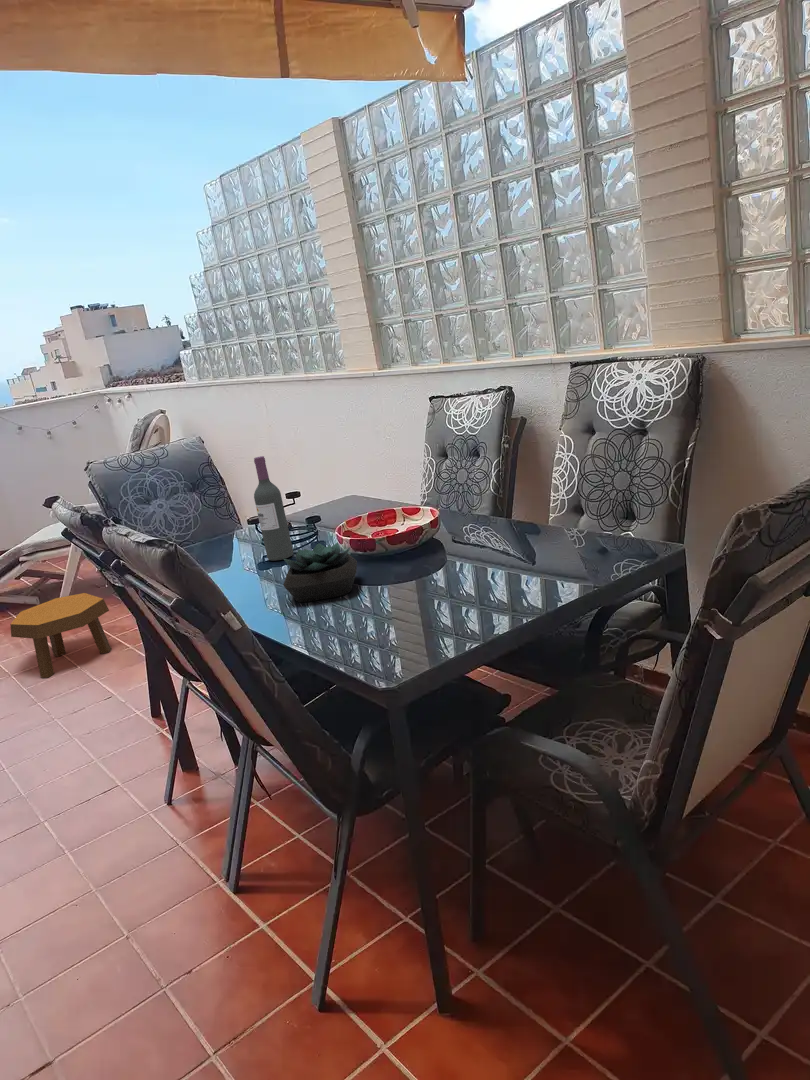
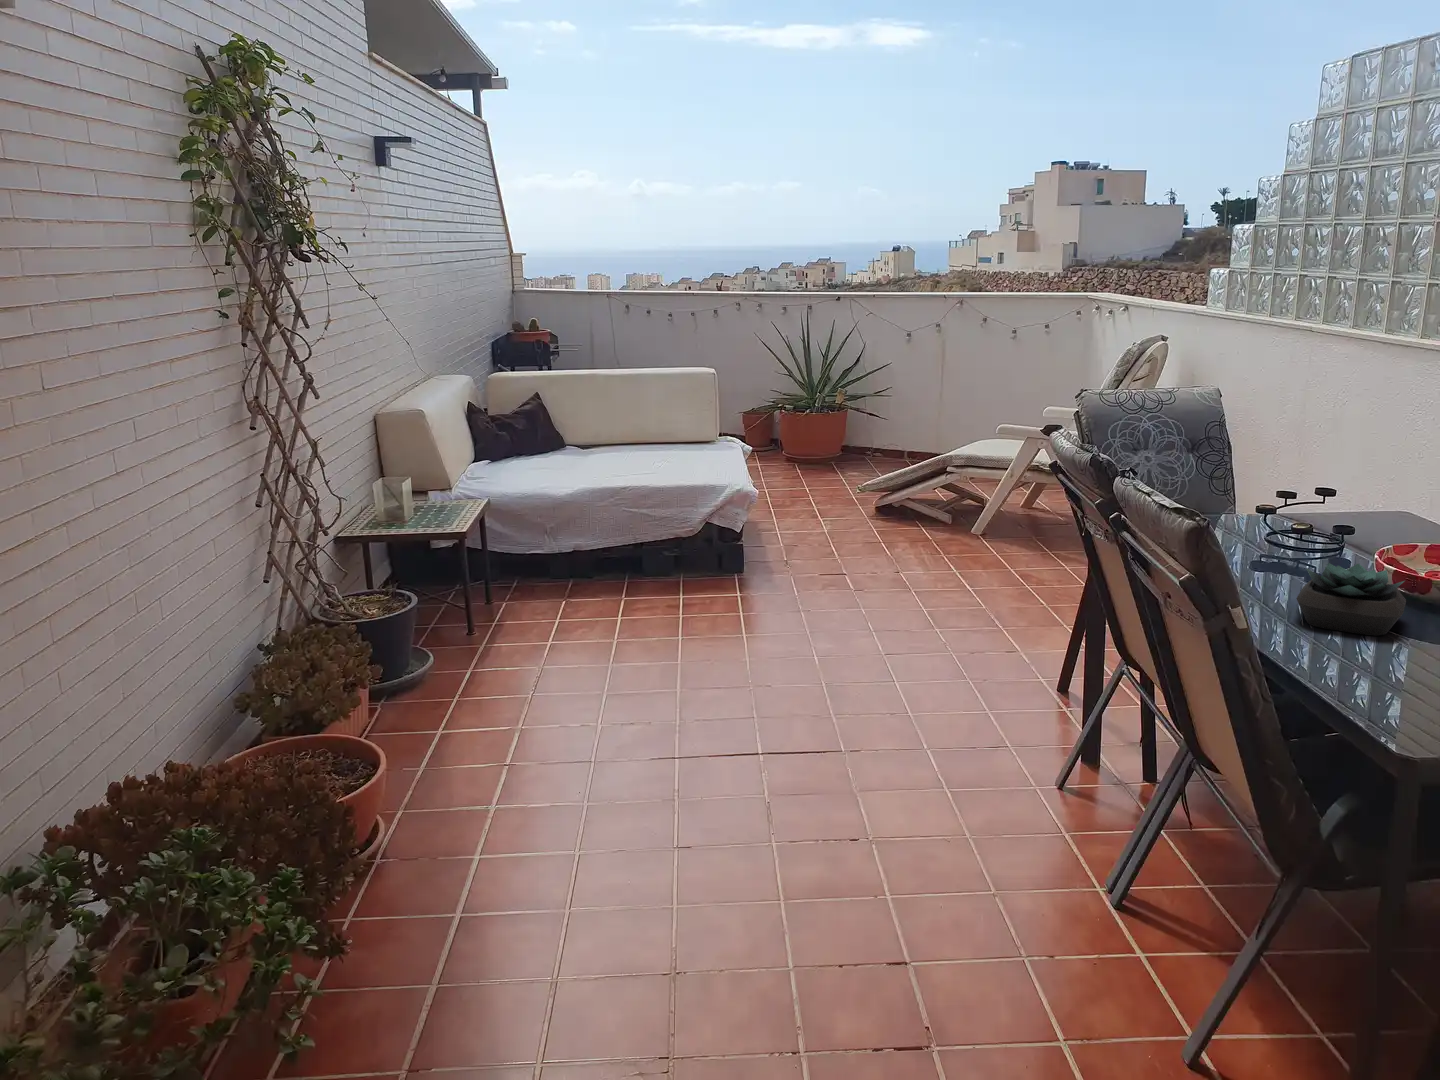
wine bottle: present [254,456,293,561] -> none [1274,437,1320,567]
footstool: present [10,593,111,678] -> none [928,524,1035,605]

